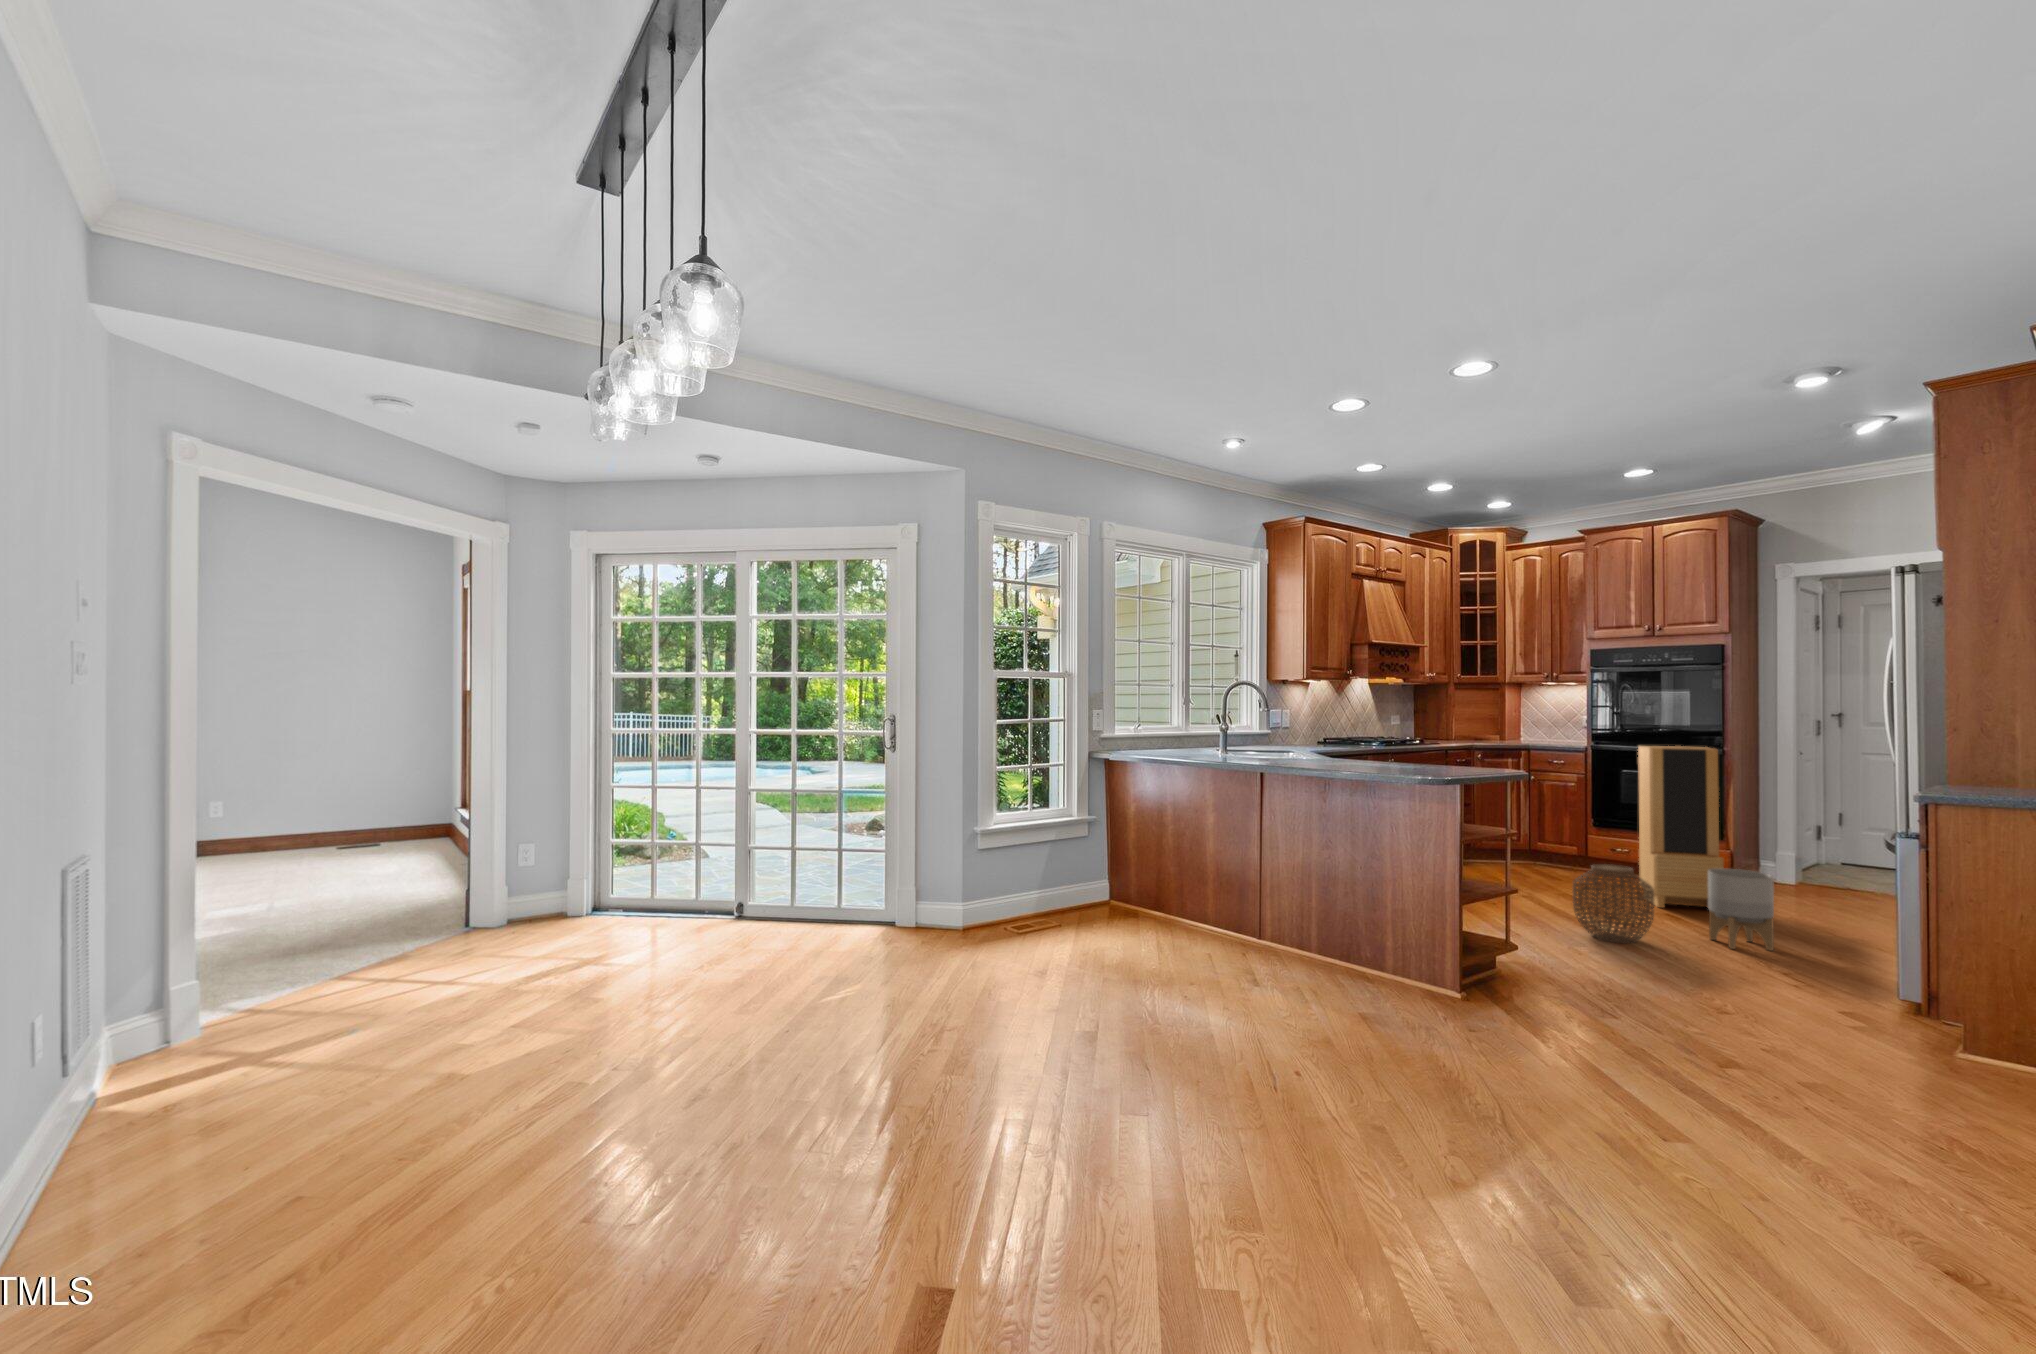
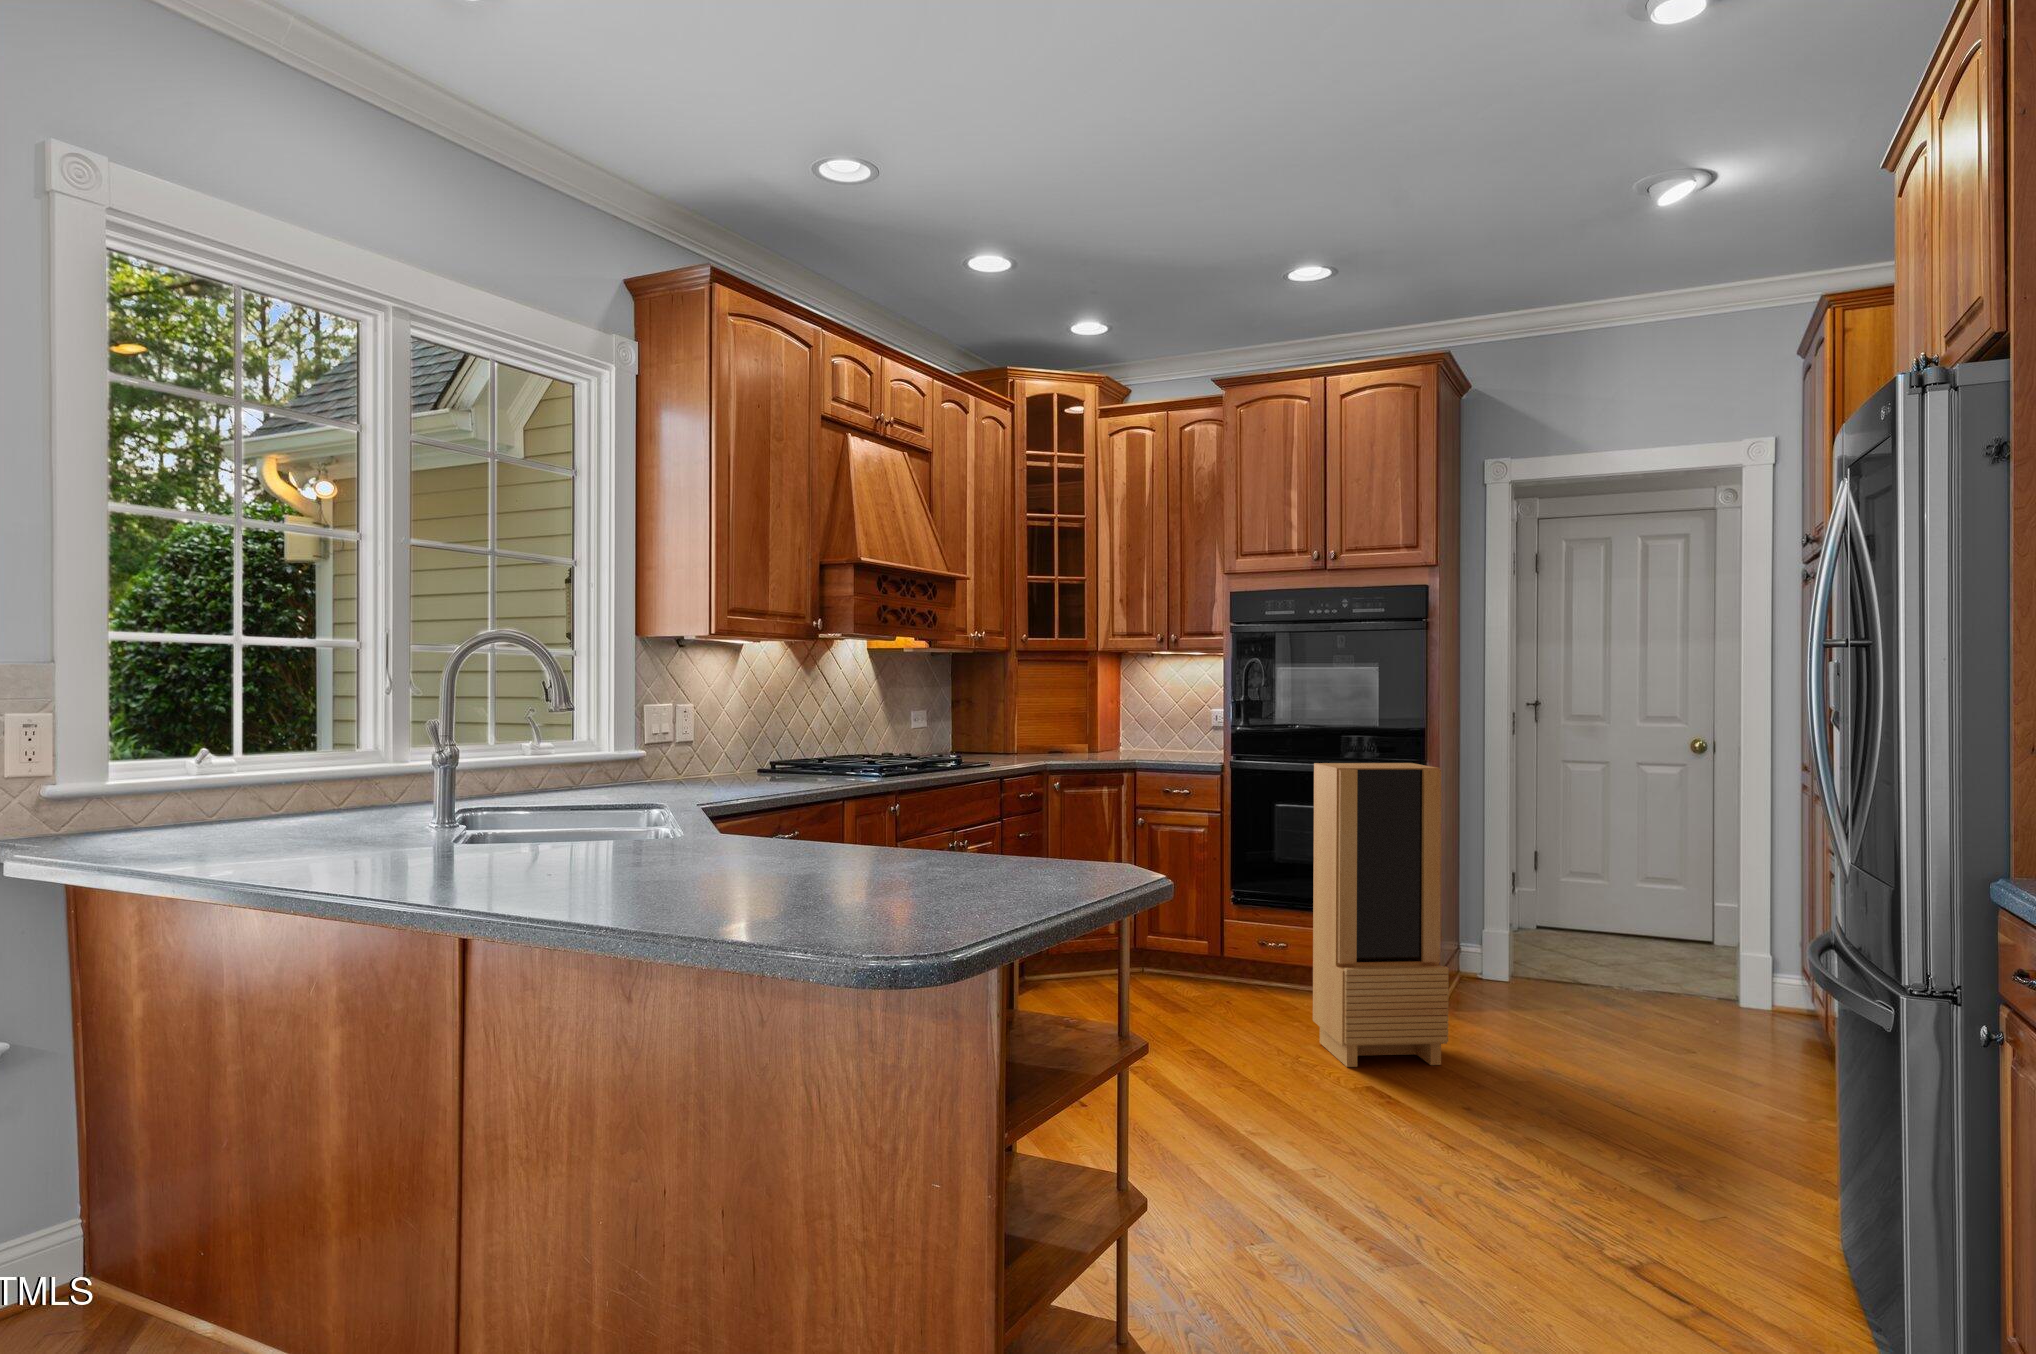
woven basket: present [1573,864,1654,943] -> none [1225,1025,1375,1201]
planter: present [1708,869,1774,951] -> none [1457,1010,1568,1184]

